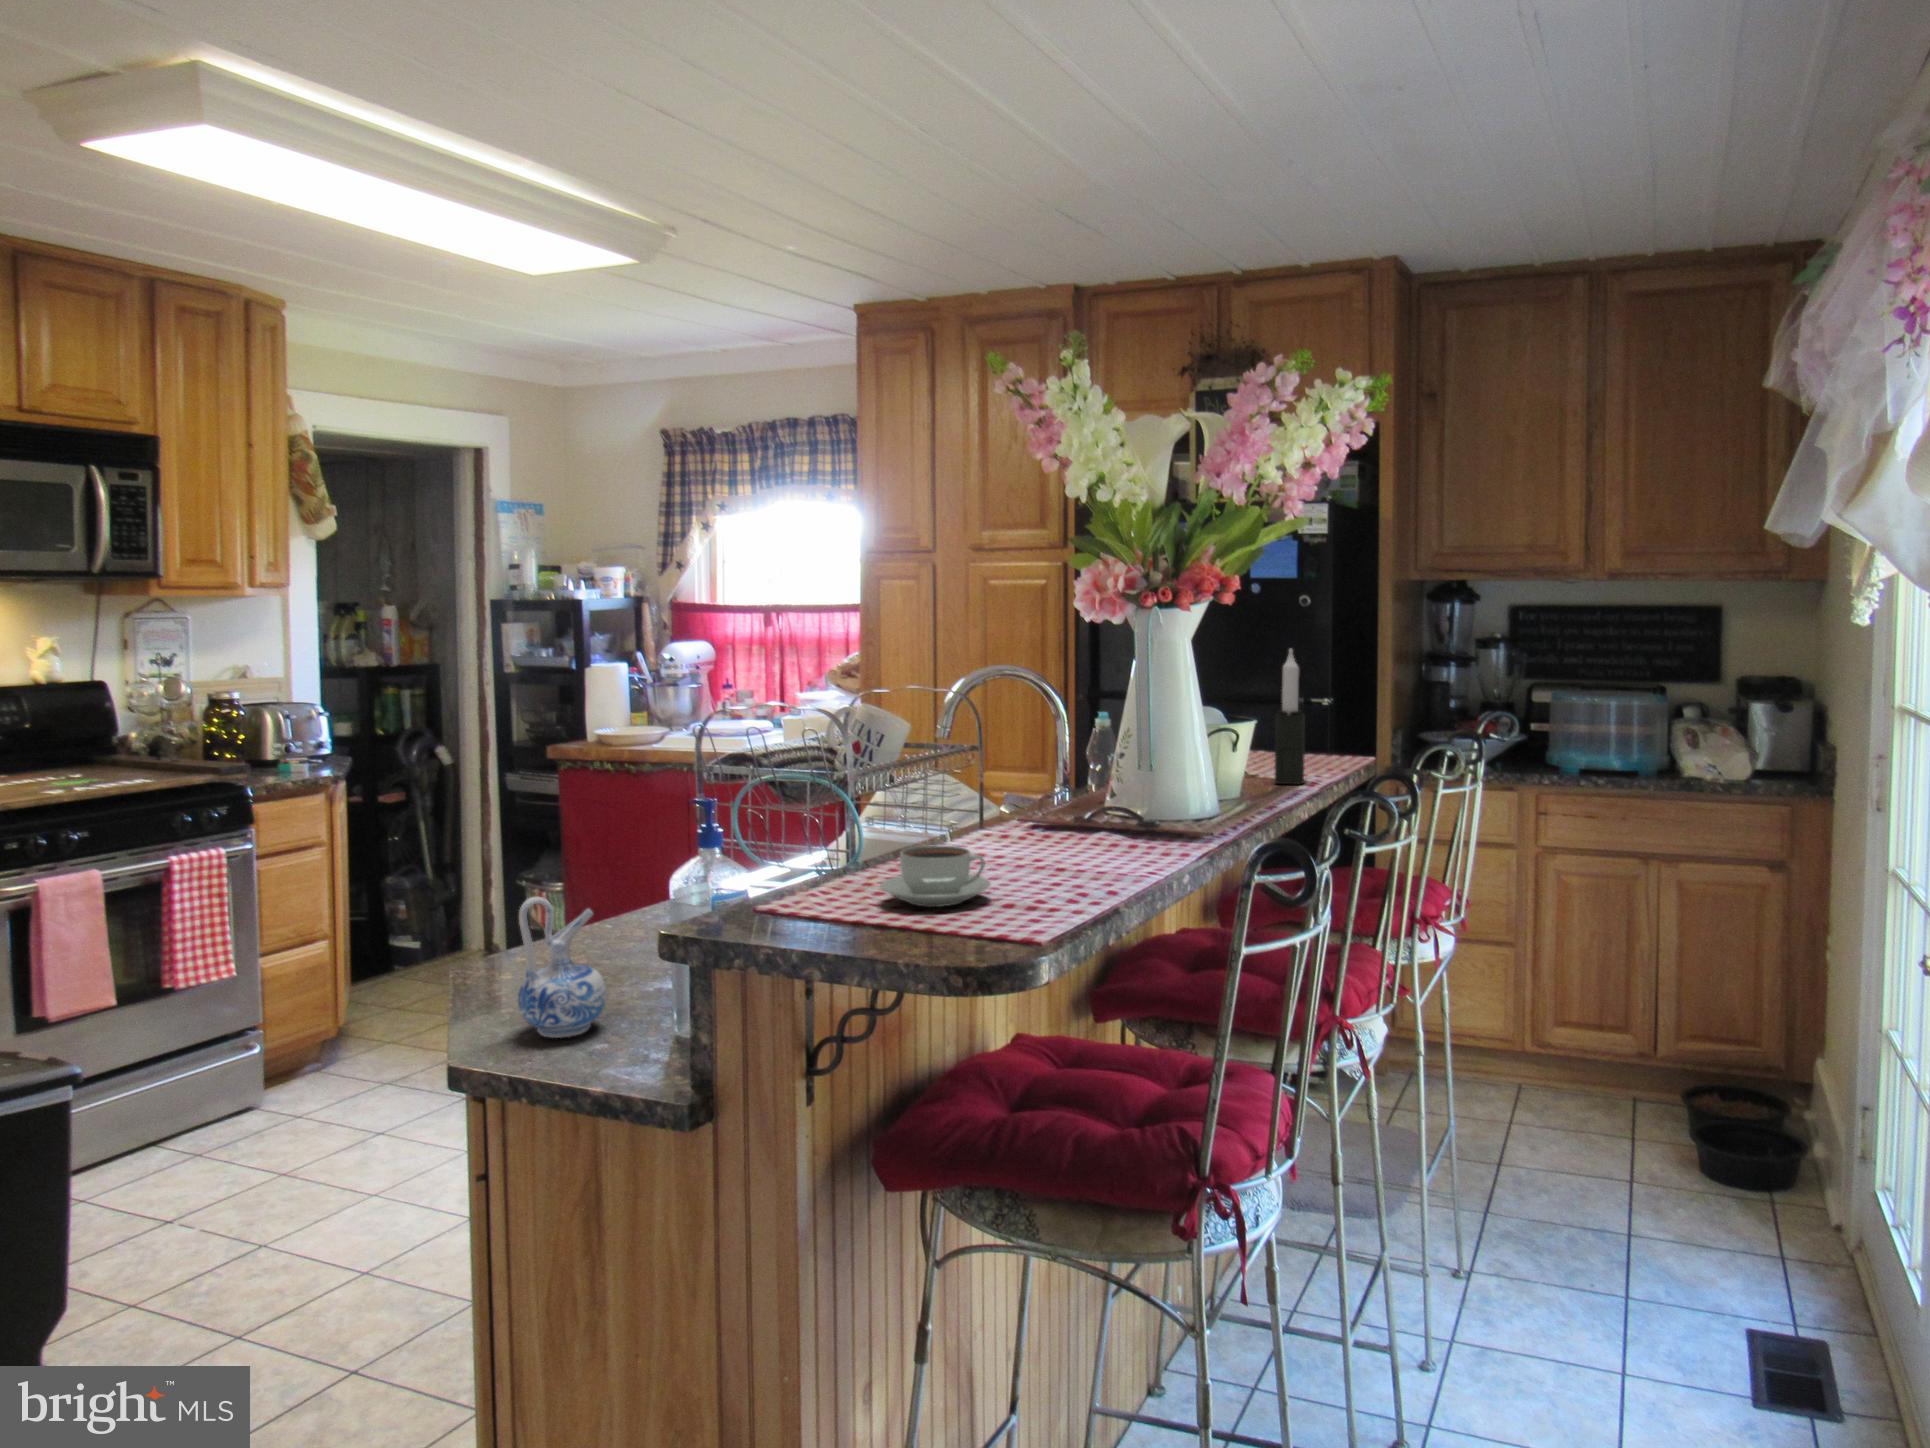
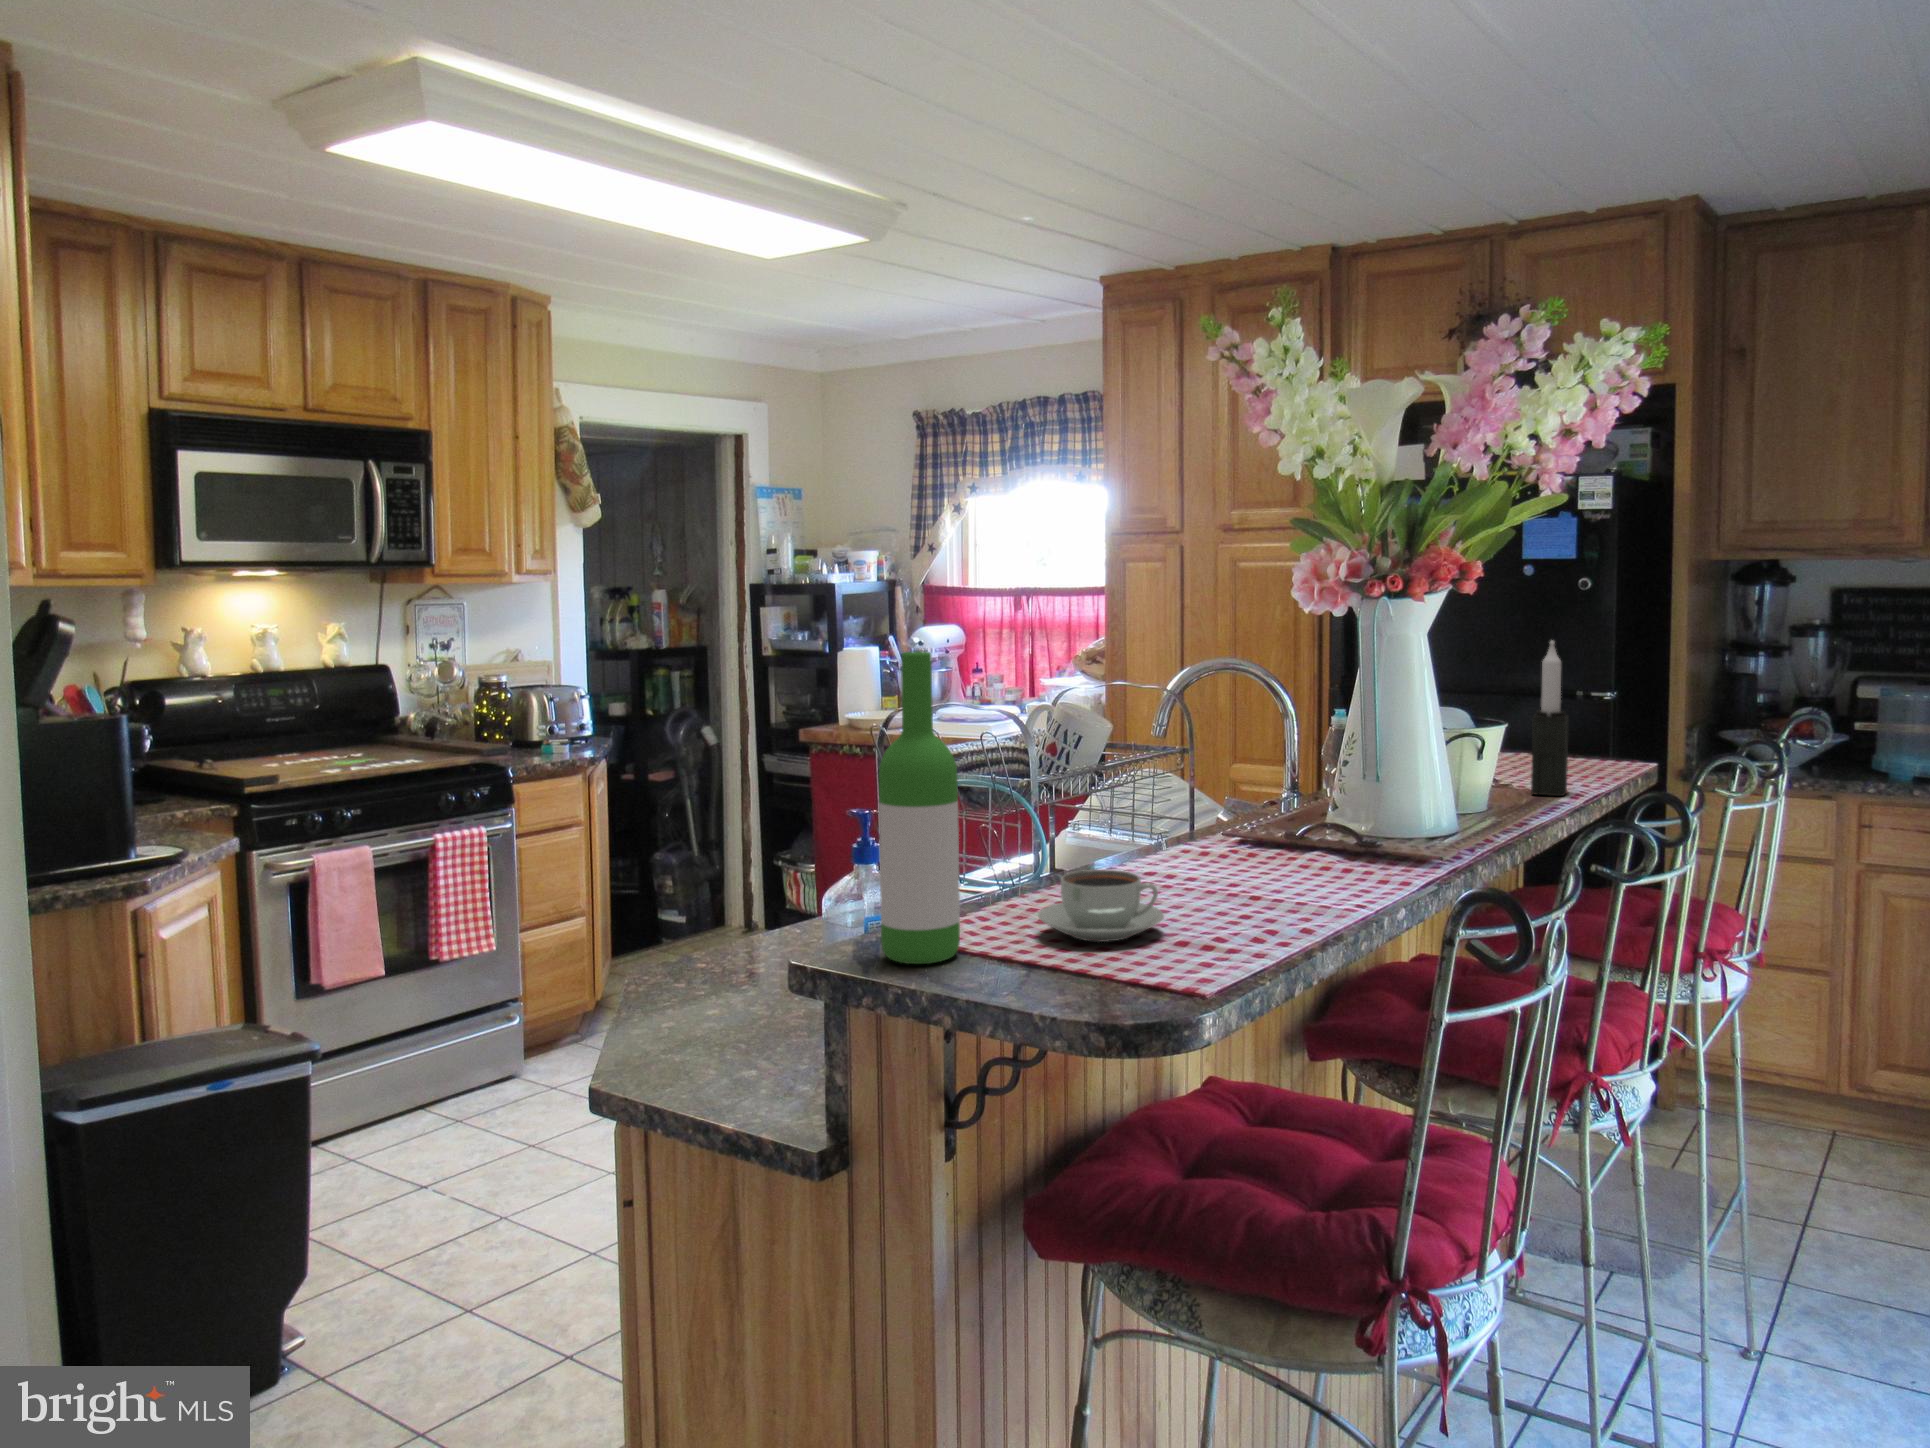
wine bottle: none [743,652,815,930] -> present [879,651,960,964]
ceramic pitcher: present [518,897,606,1038] -> none [671,907,763,1057]

